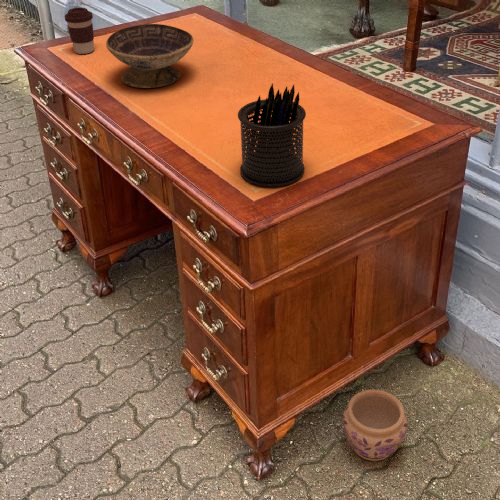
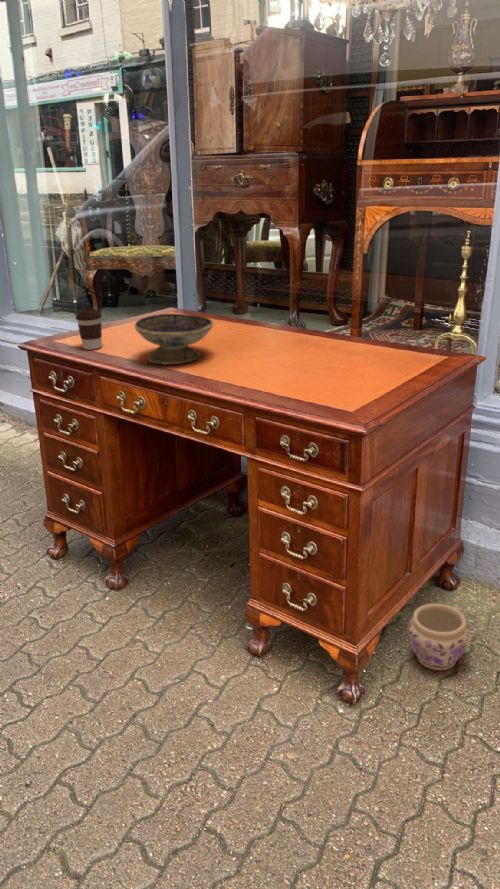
pen holder: present [238,83,306,187] -> none [311,319,369,409]

